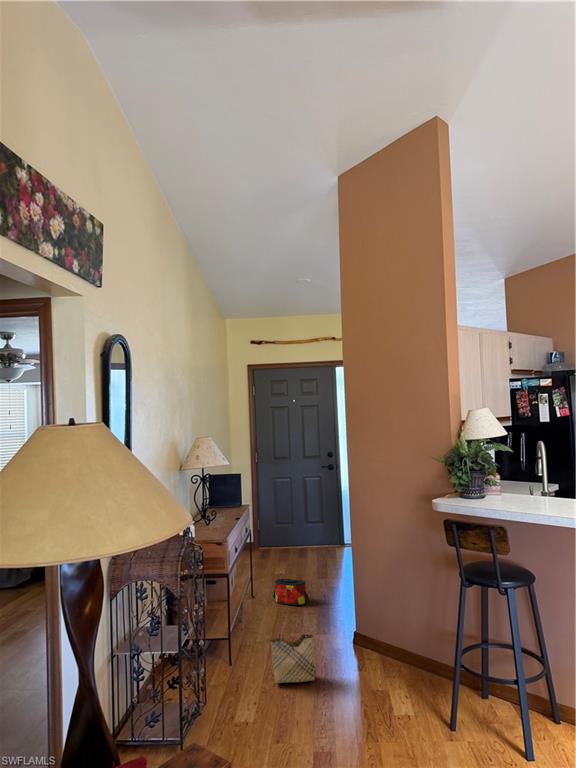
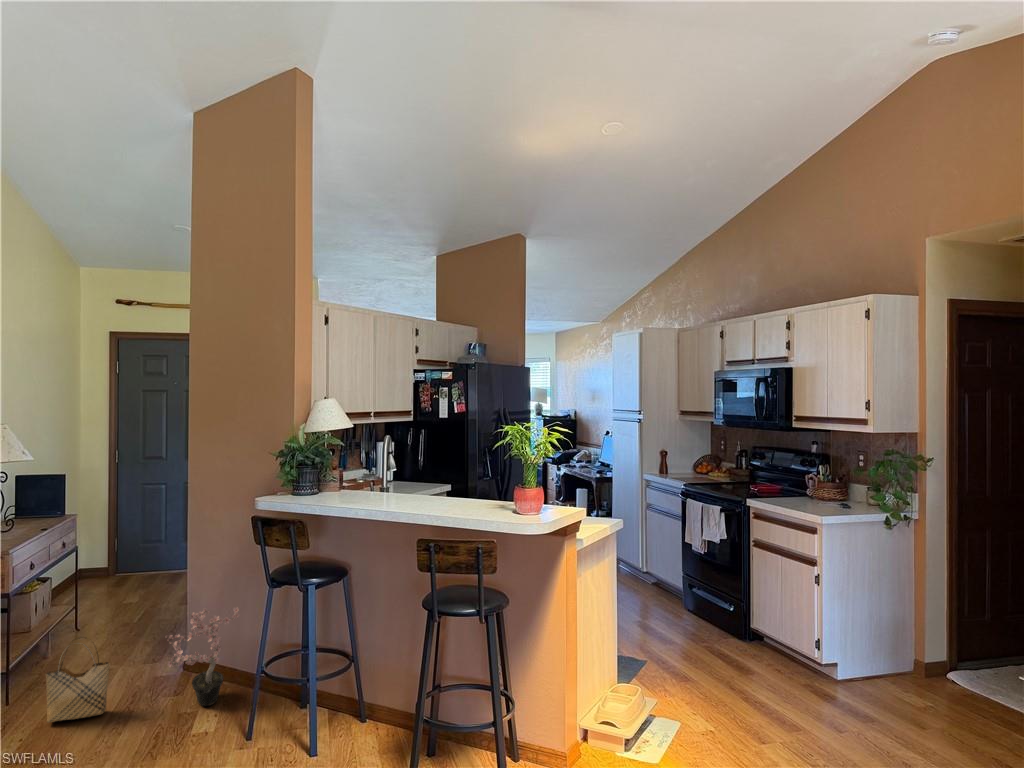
bag: present [273,579,309,605] -> none [98,609,147,640]
potted plant: none [348,587,419,683] -> present [168,607,239,706]

